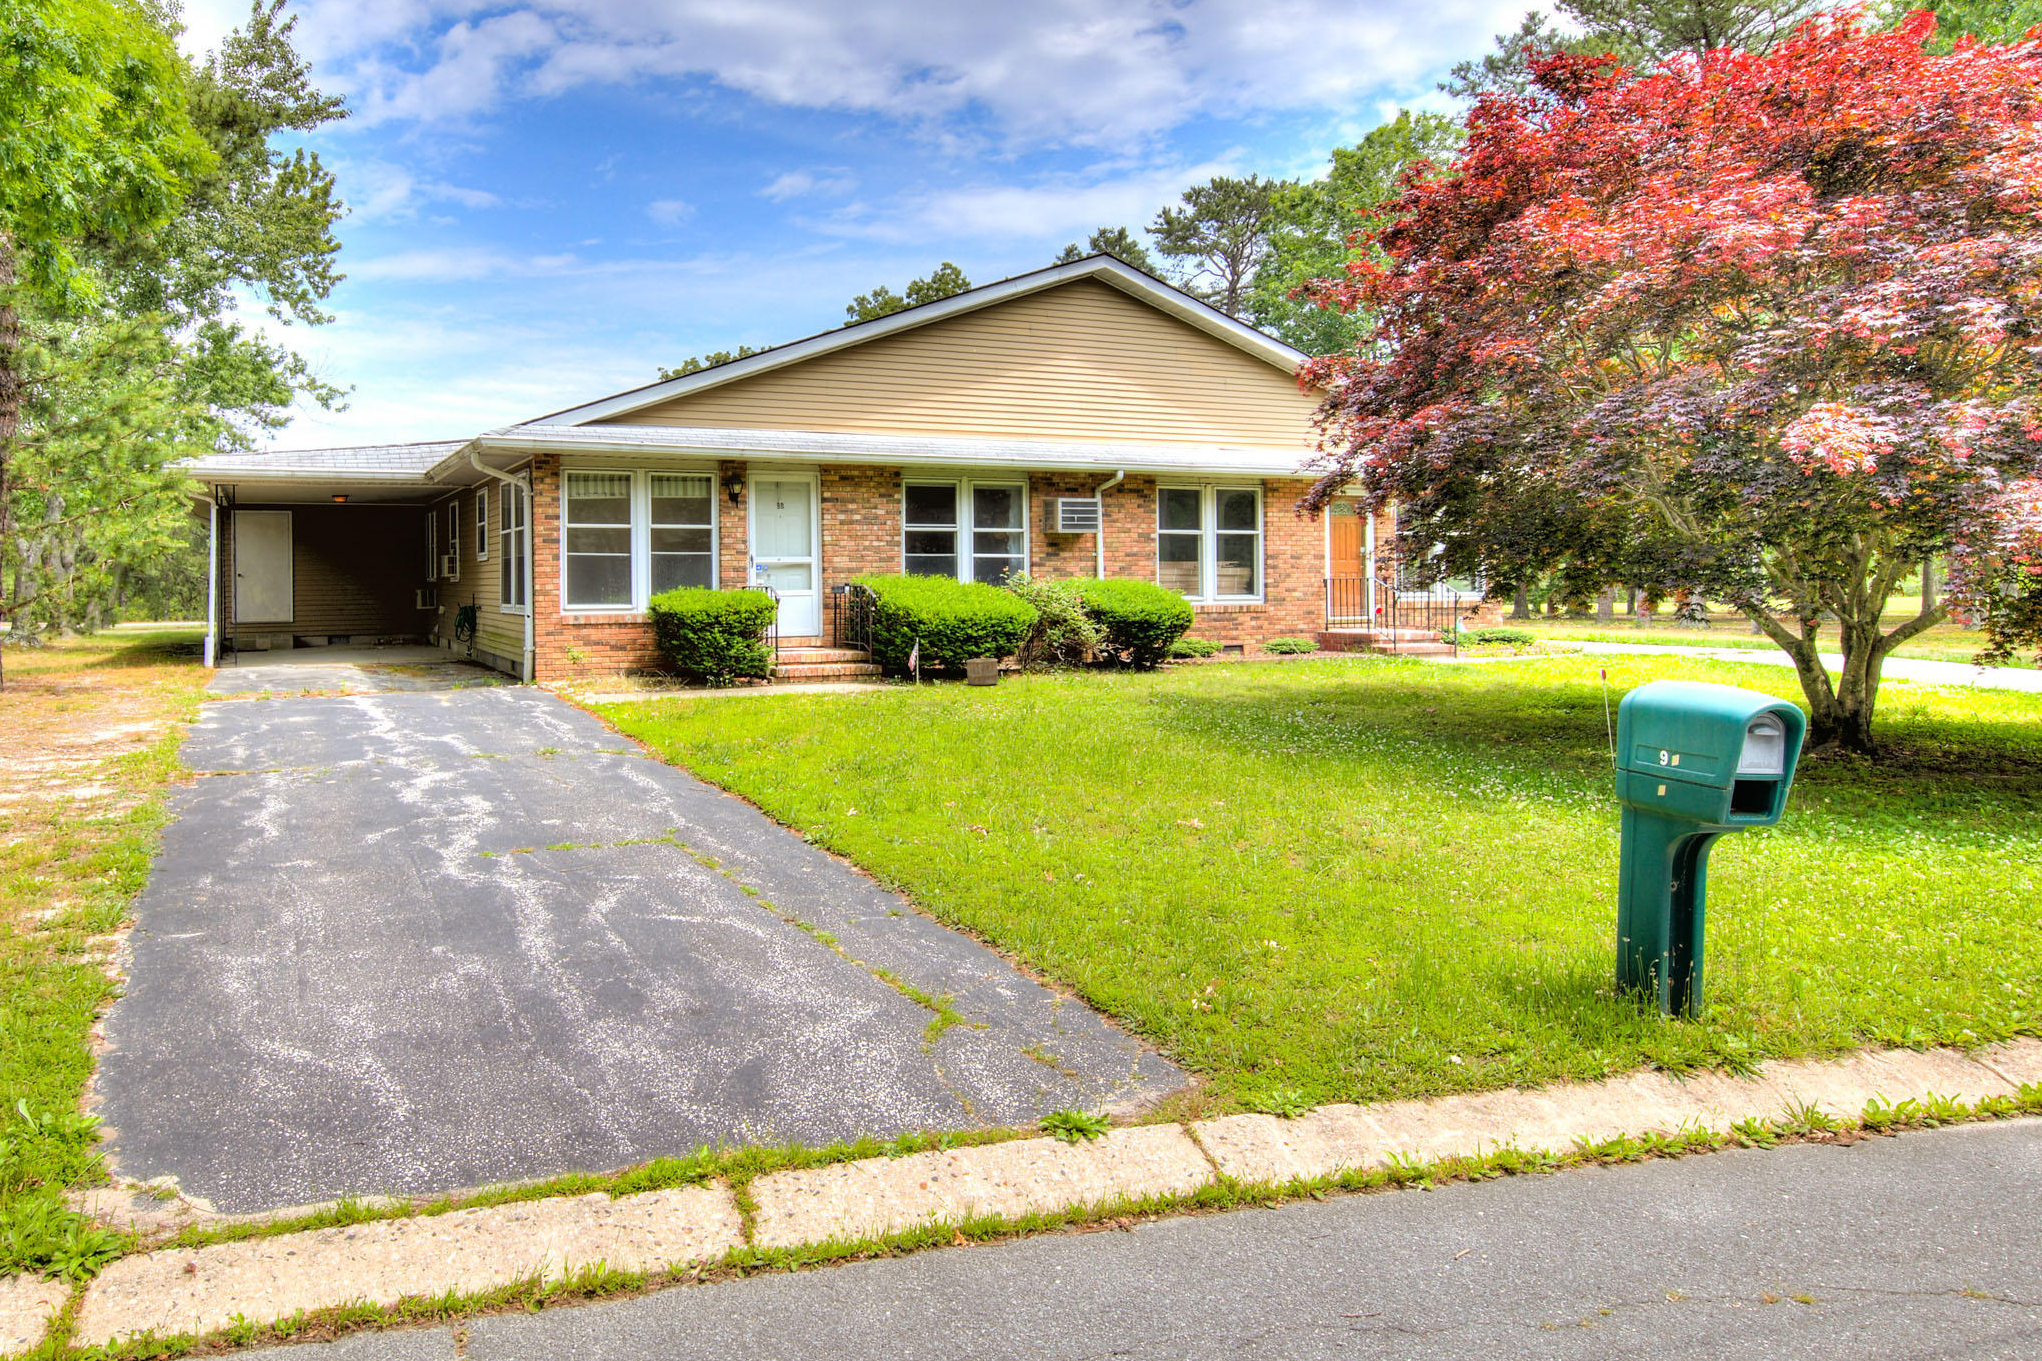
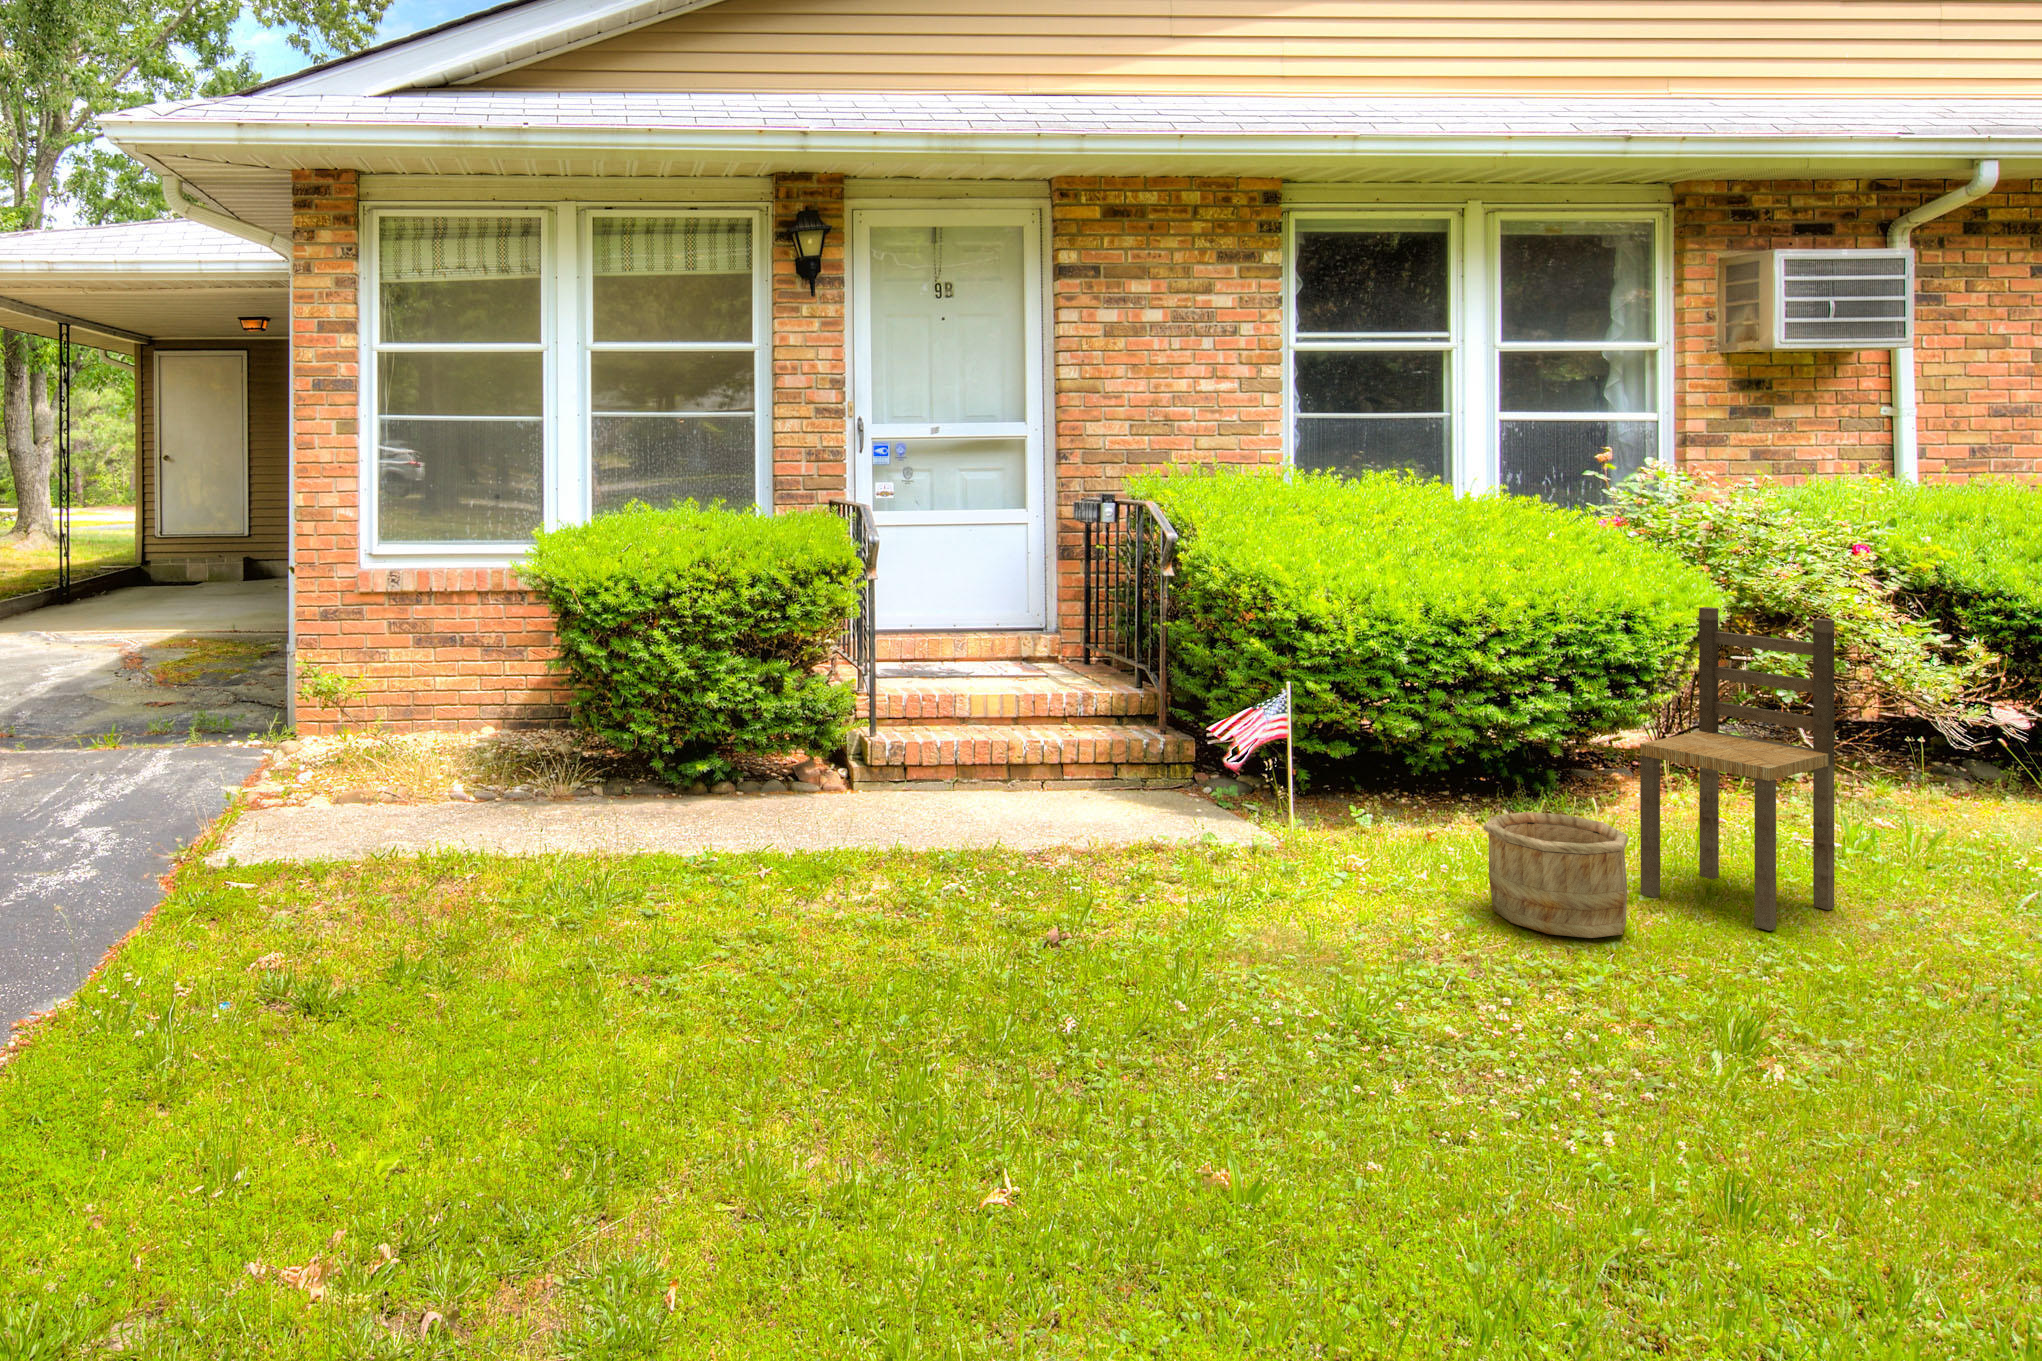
chair: none [1002,604,1045,682] -> present [1640,607,1834,931]

